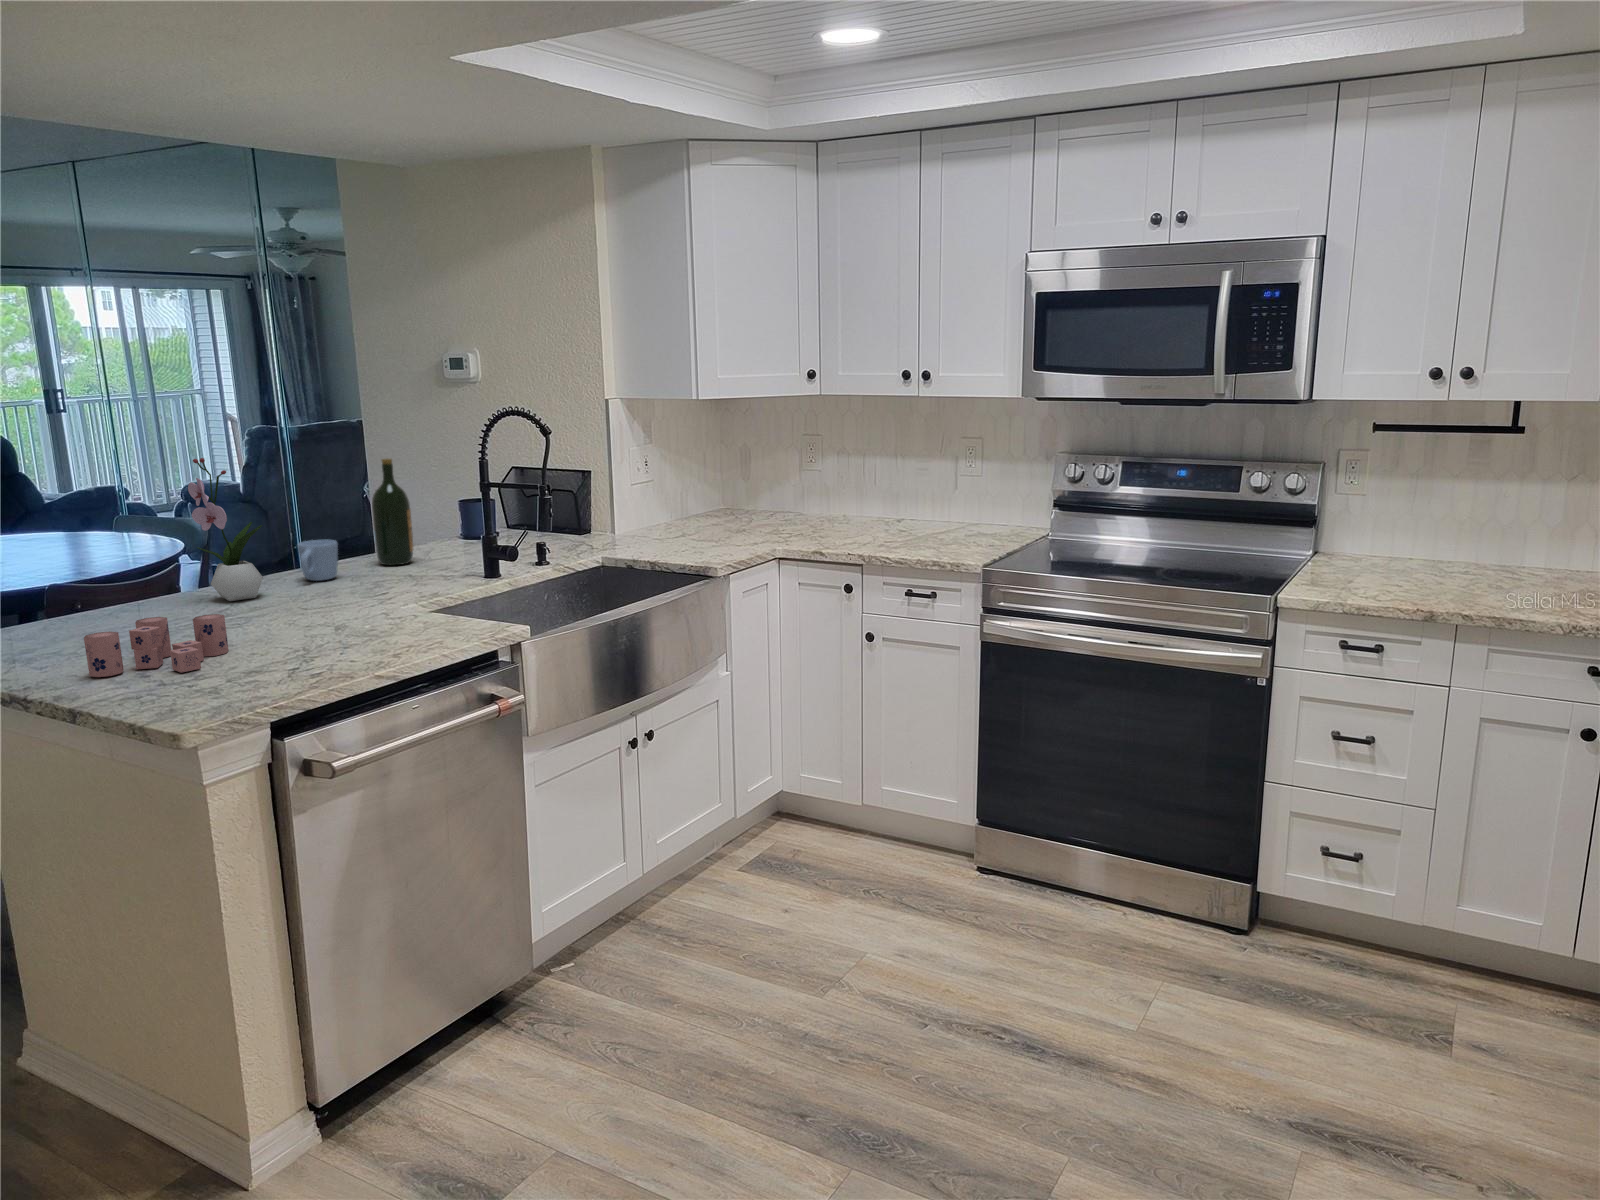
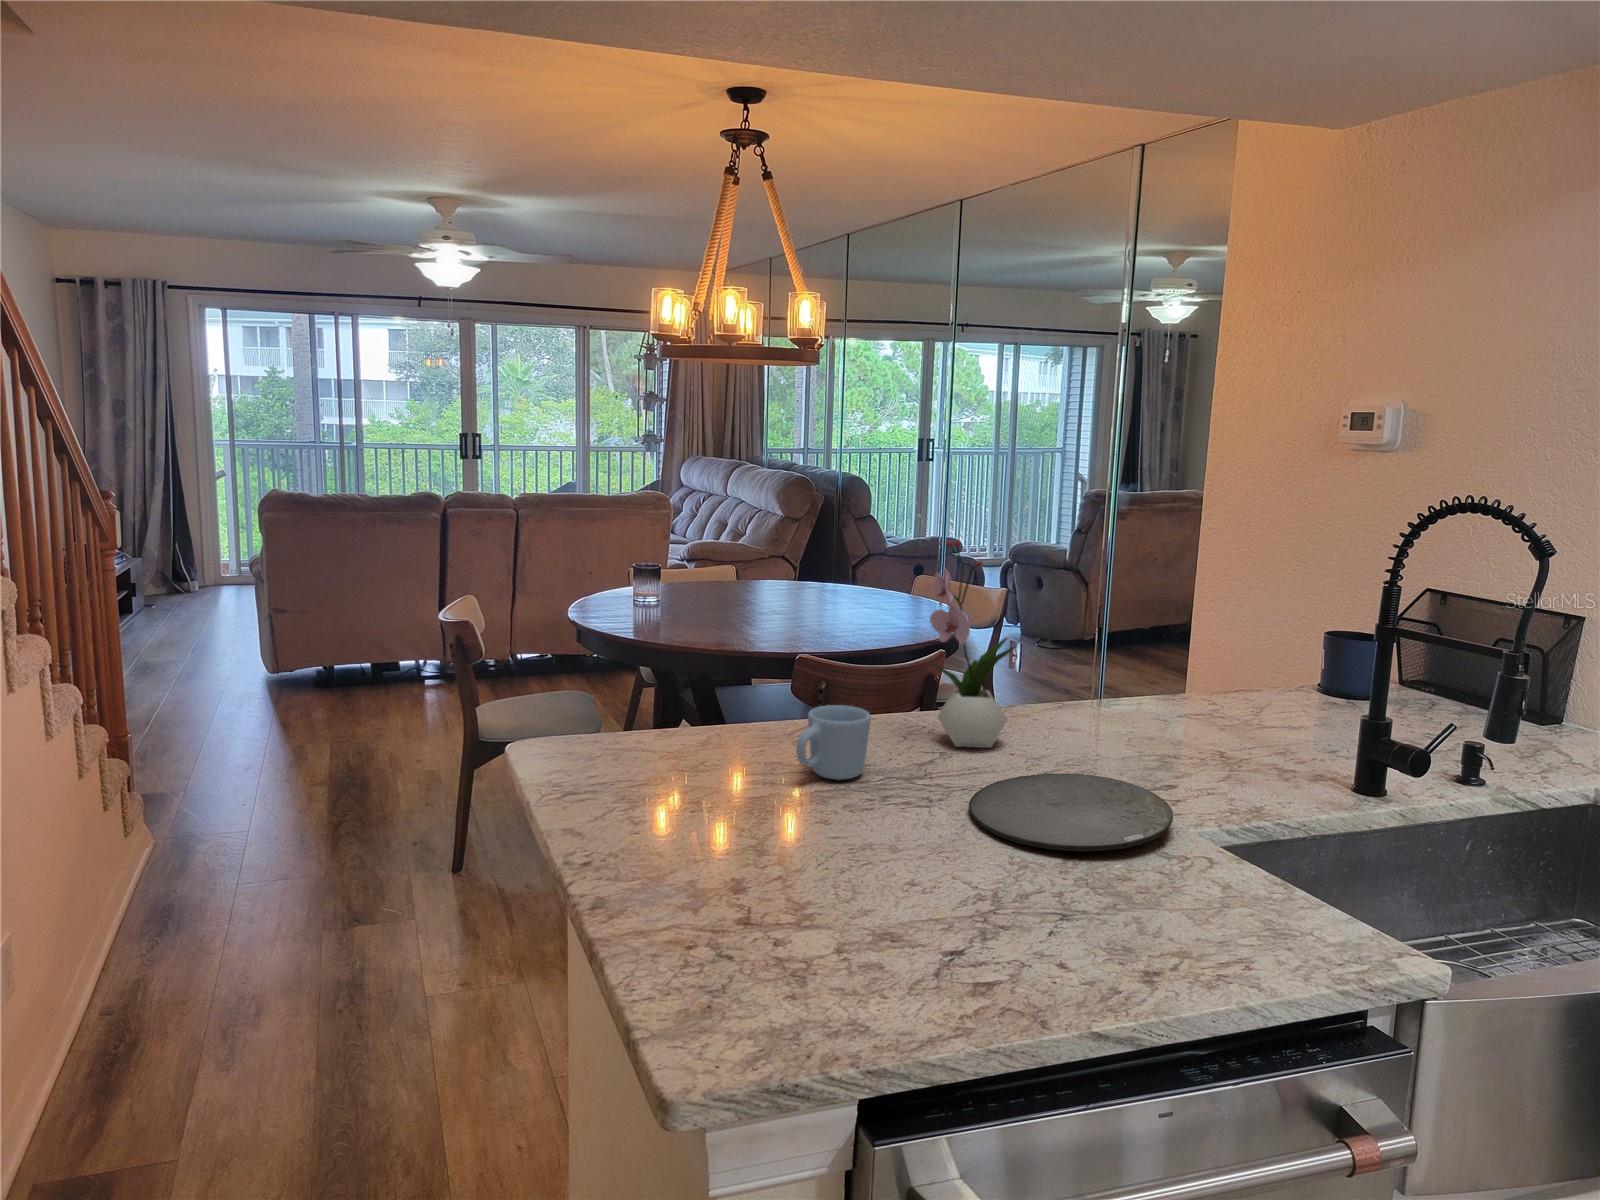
wine bottle: present [372,459,413,565] -> none [1184,563,1248,727]
mug: present [297,540,338,581] -> present [796,705,871,780]
plate: none [261,592,390,627] -> present [969,773,1173,851]
candle: present [84,614,229,677] -> none [691,782,892,903]

